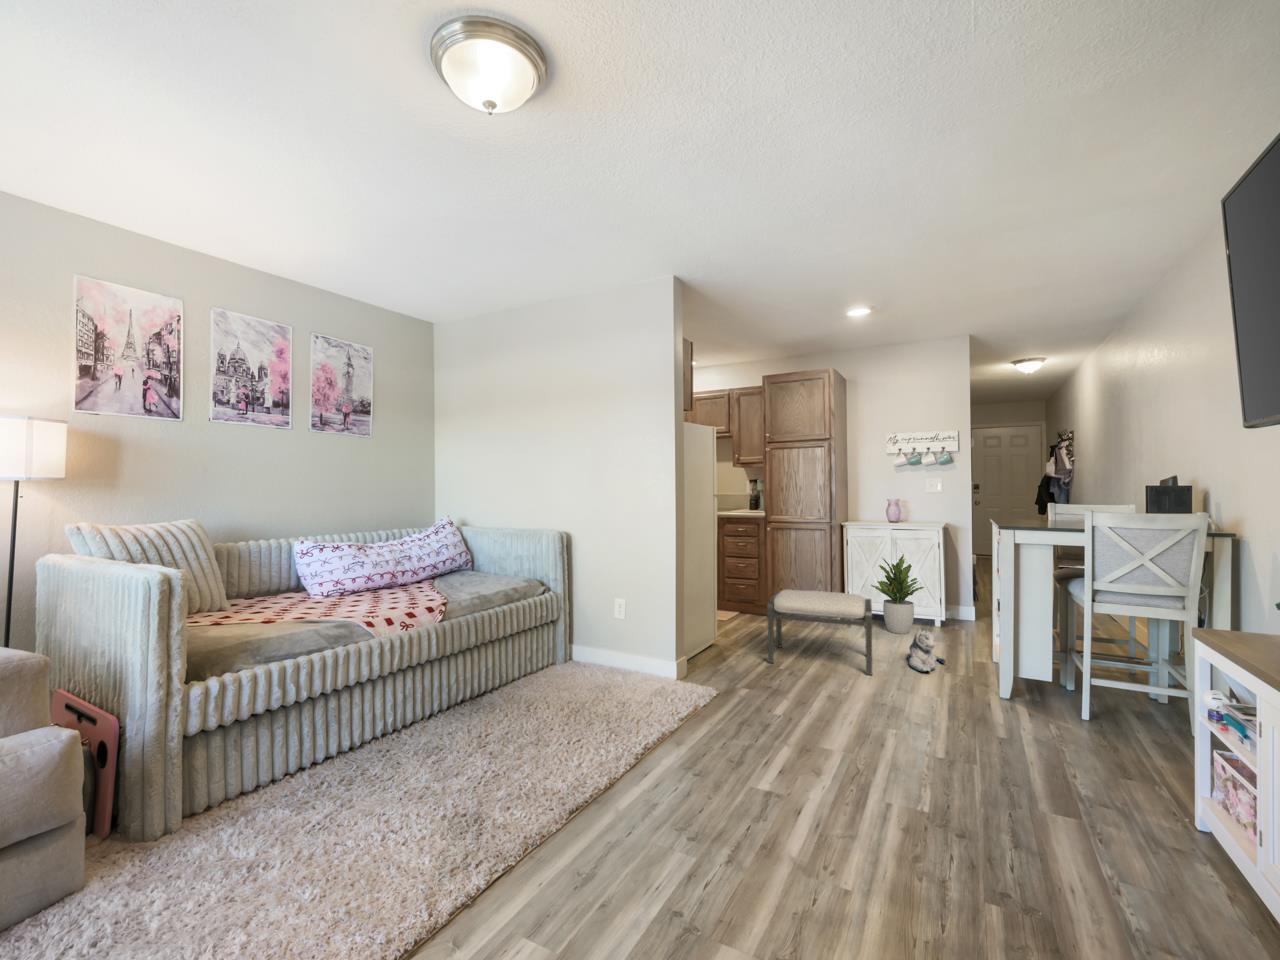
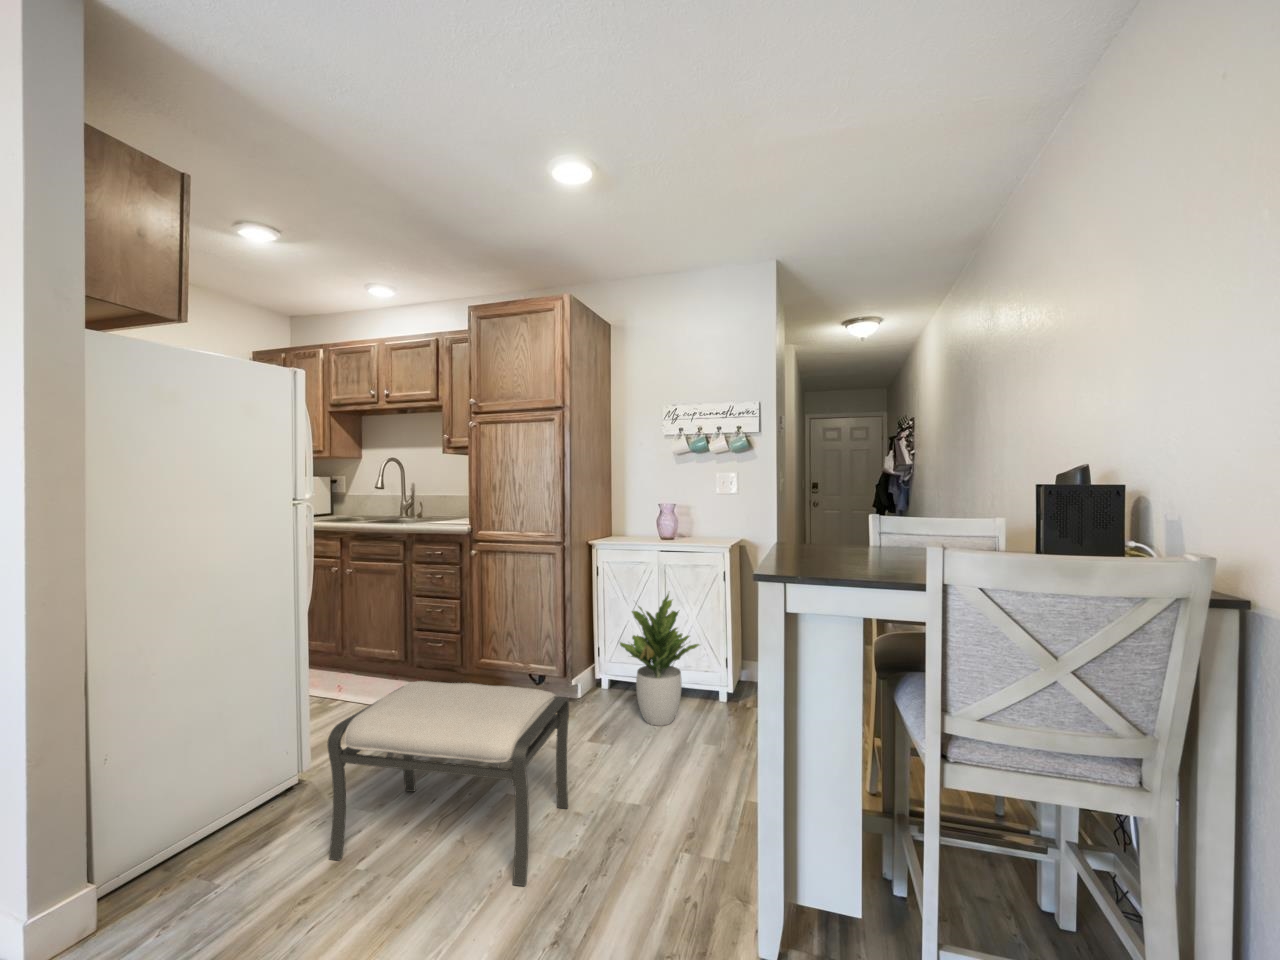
plush toy: present [907,629,946,672] -> none [622,758,693,860]

